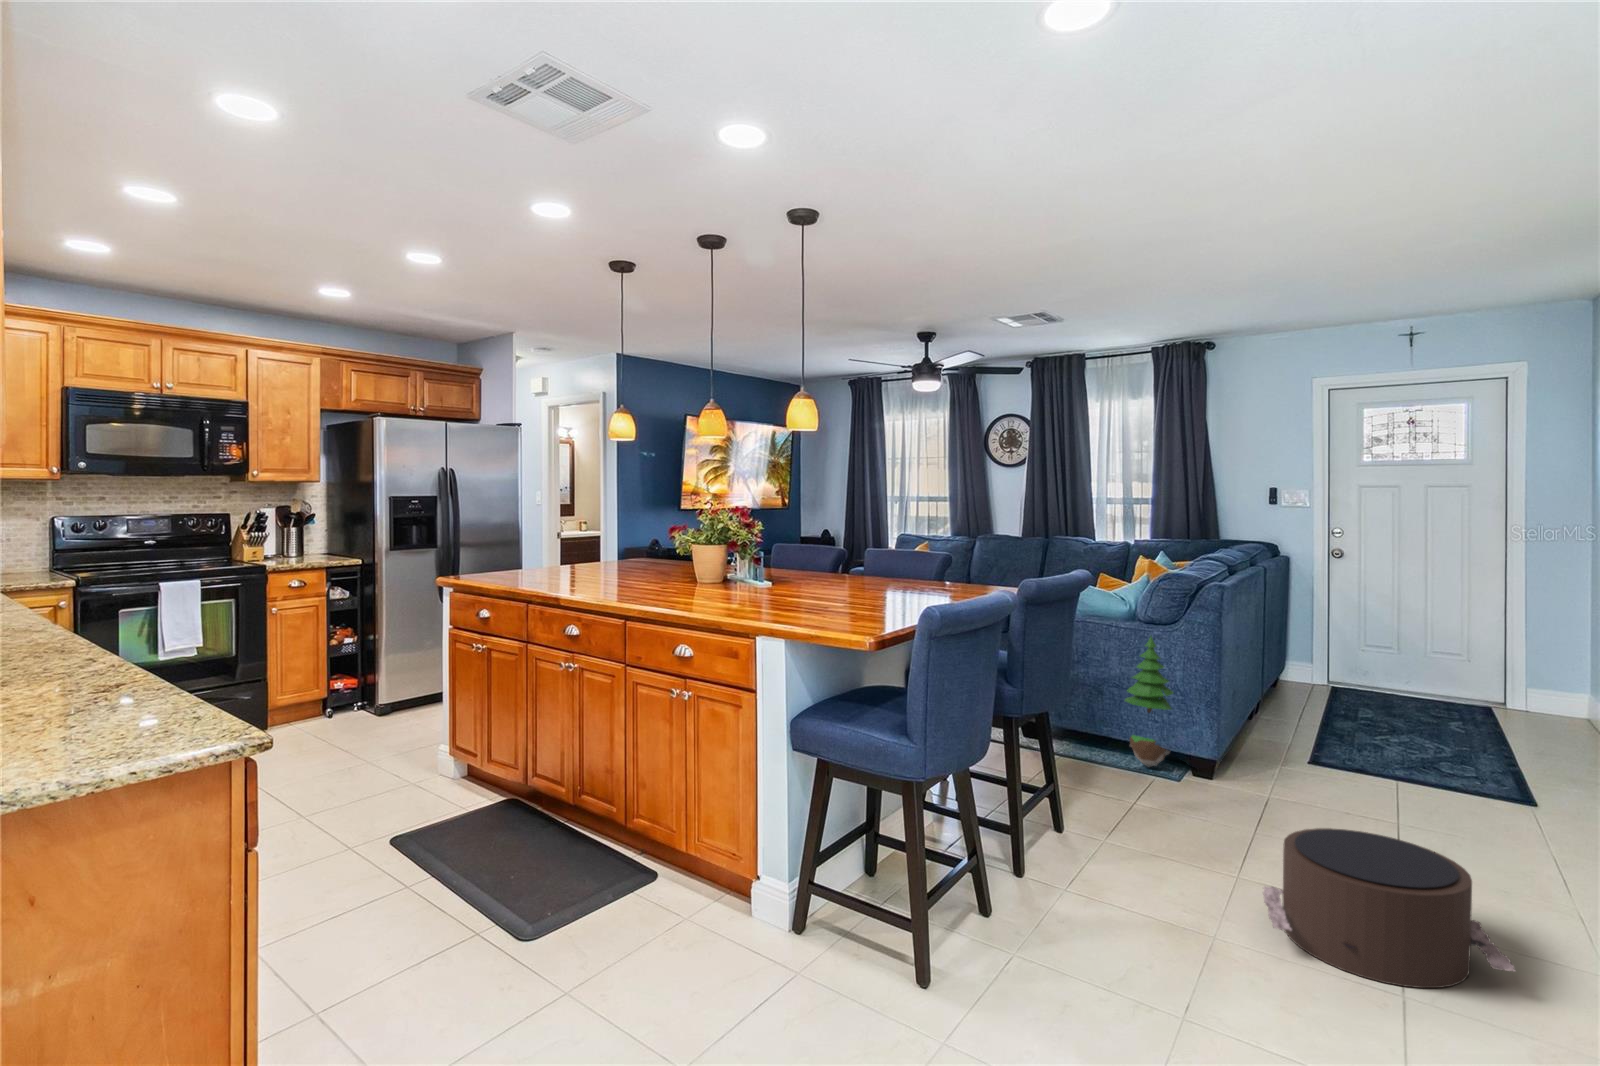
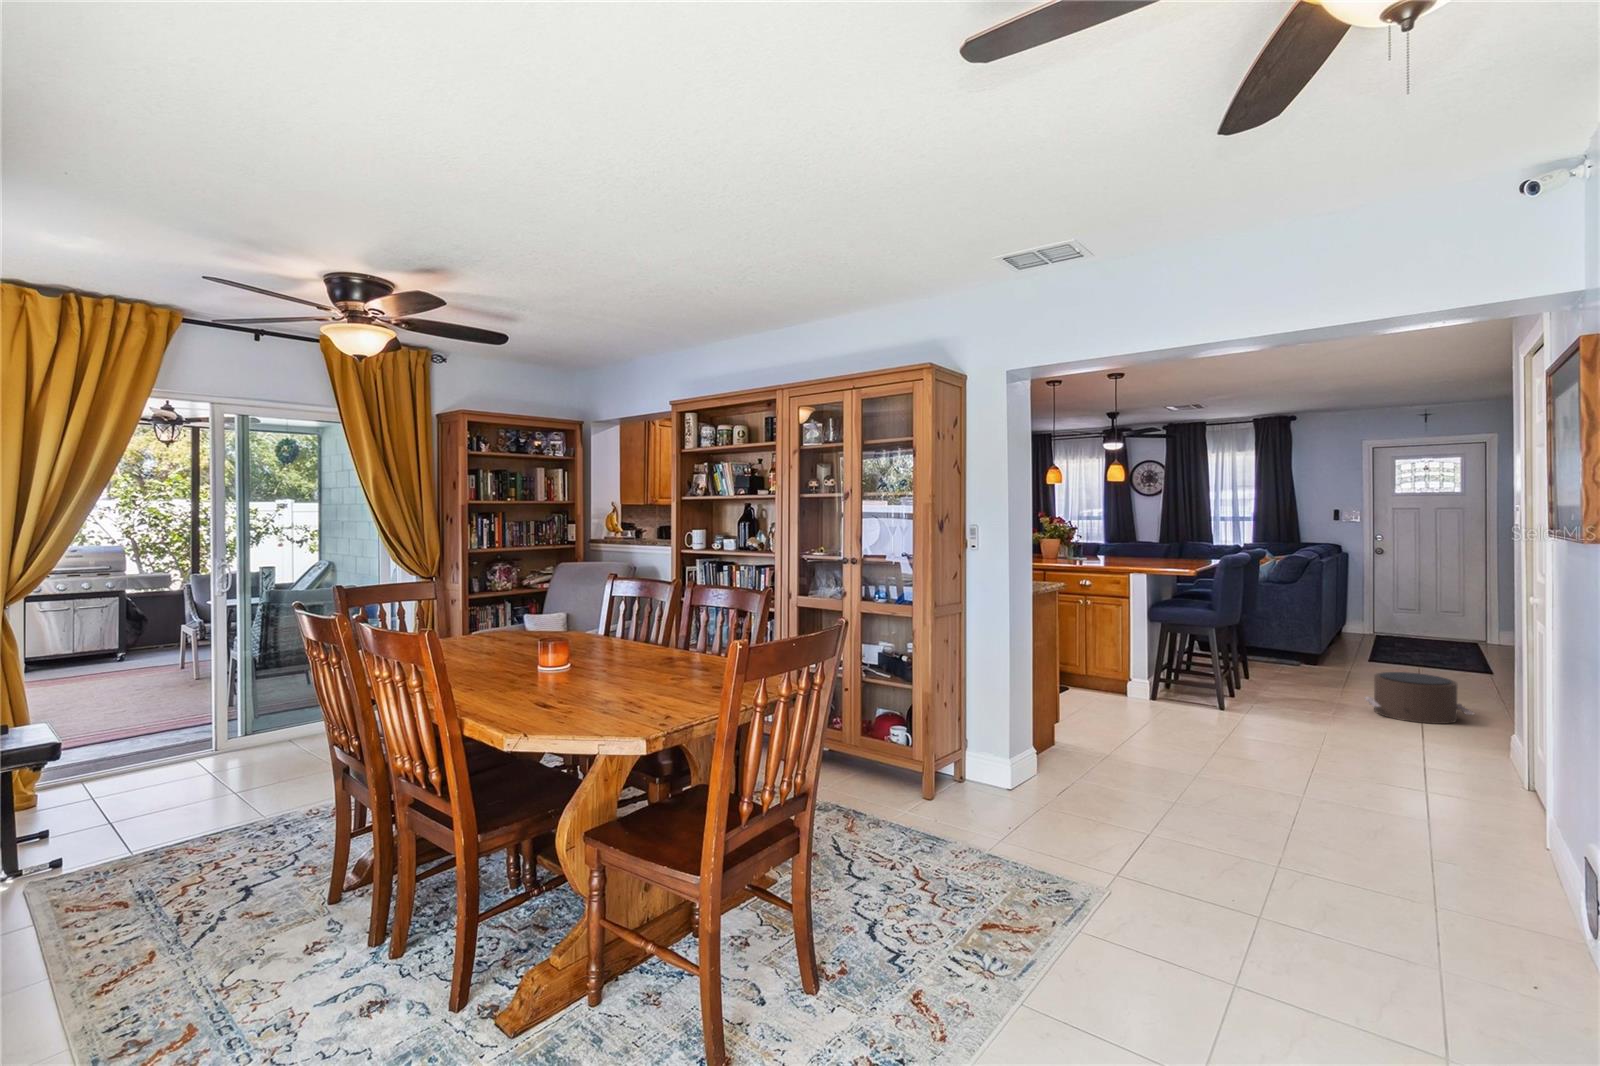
potted tree: present [1125,637,1174,767] -> none [1268,596,1299,668]

